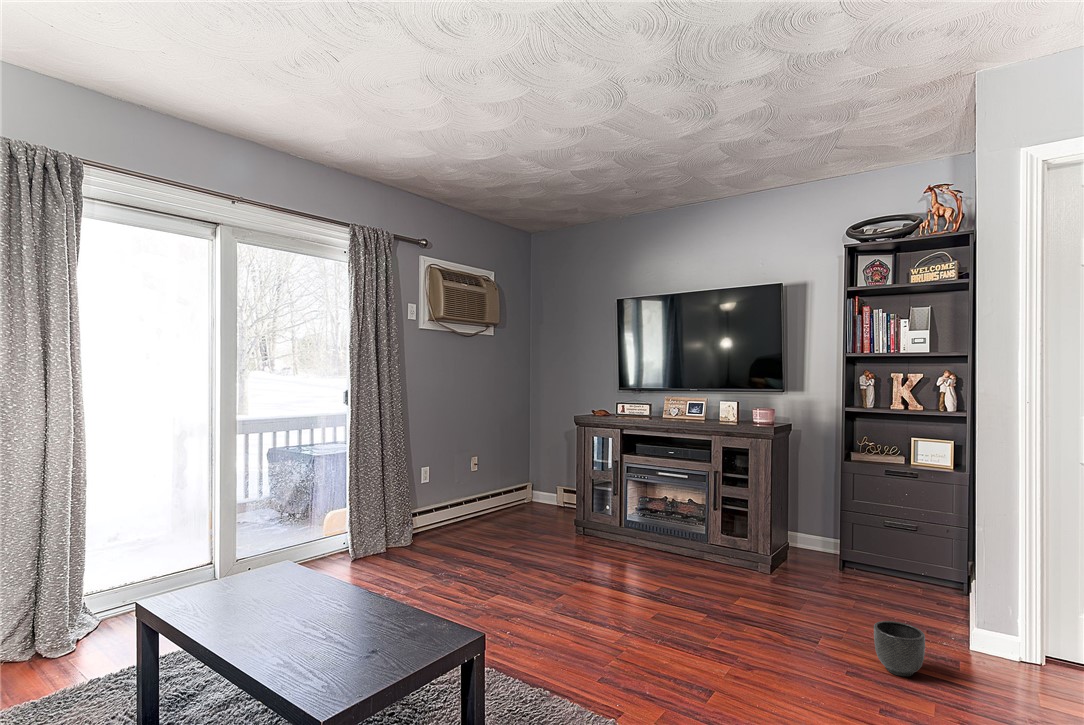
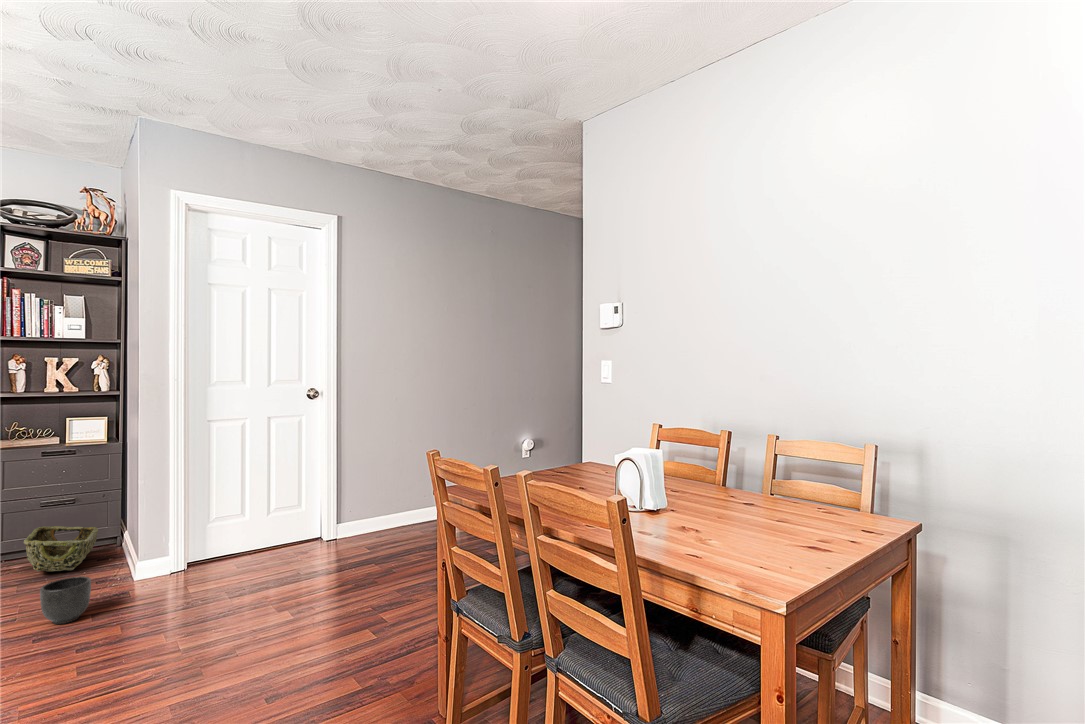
woven basket: none [868,548,942,608] -> present [24,526,98,572]

